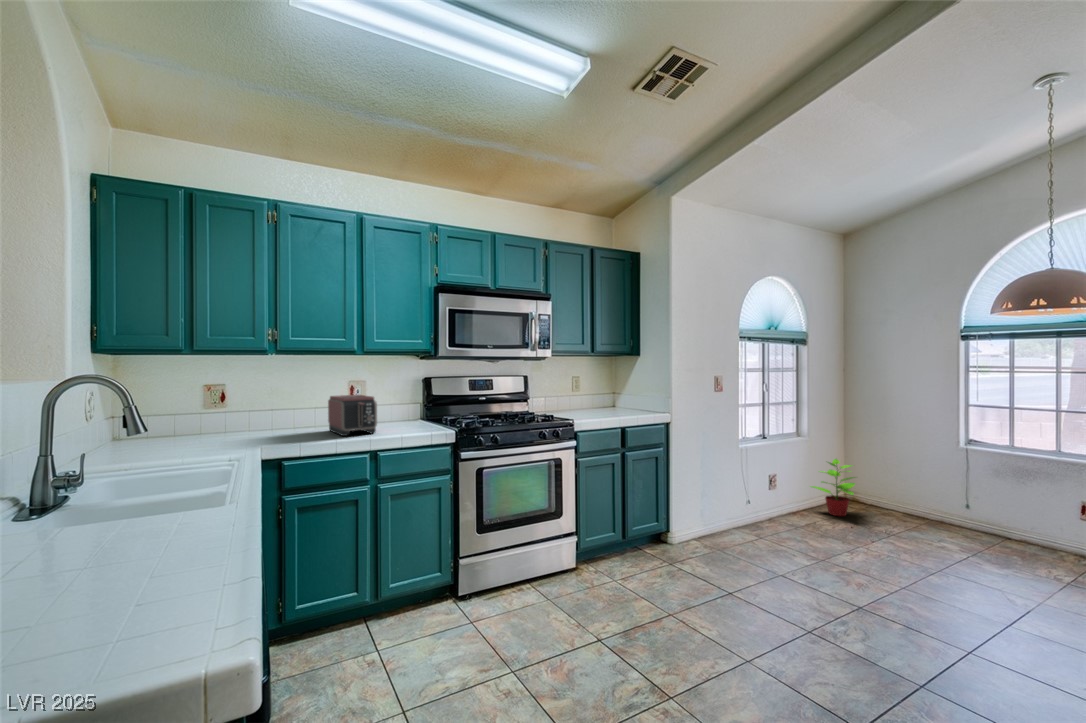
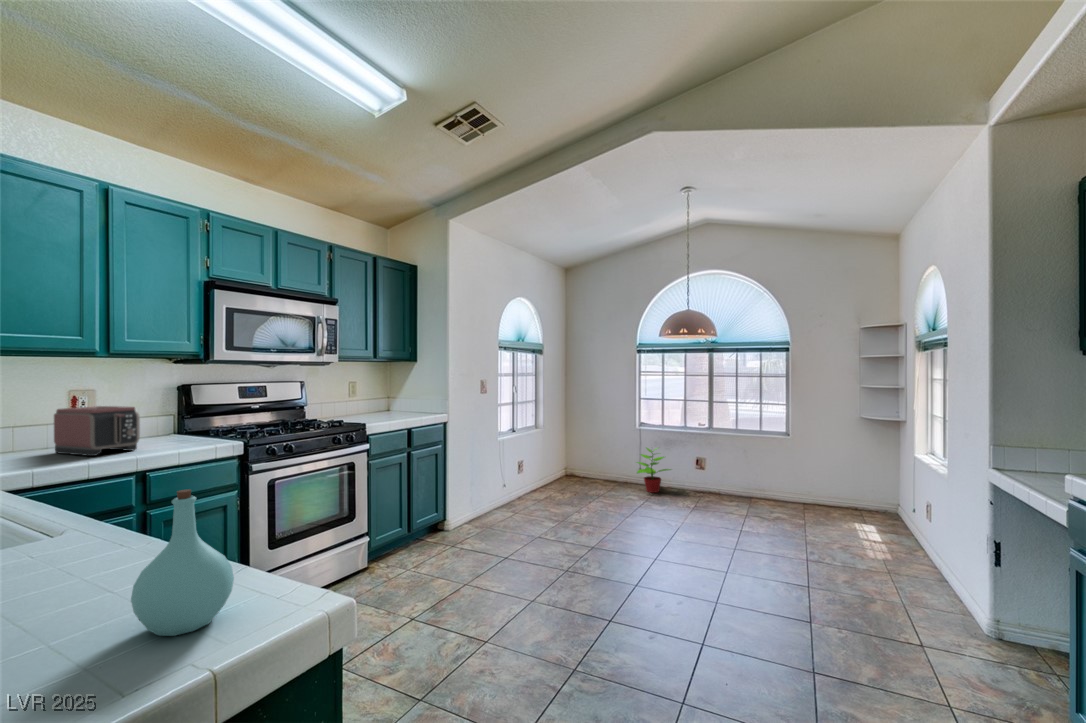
potted plant: present [811,459,855,516] -> present [637,448,671,493]
bottle: none [73,510,184,662] -> present [131,489,234,636]

